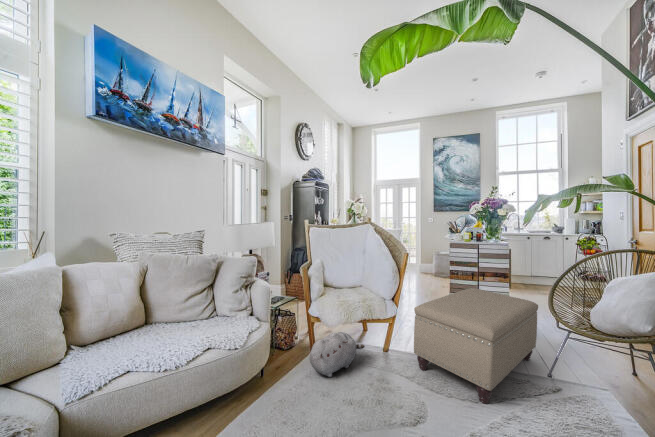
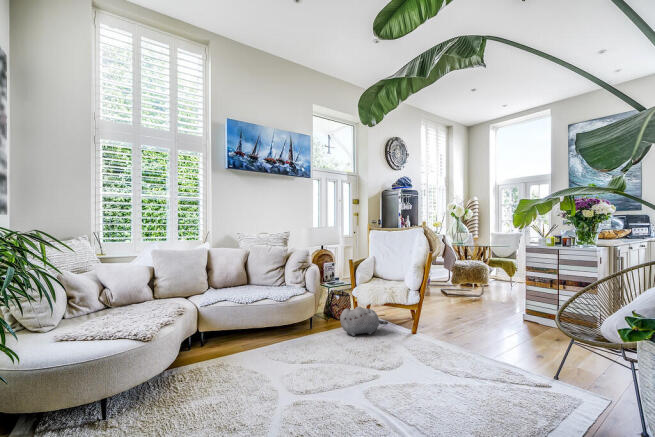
ottoman: present [414,288,538,404] -> none [422,288,564,367]

